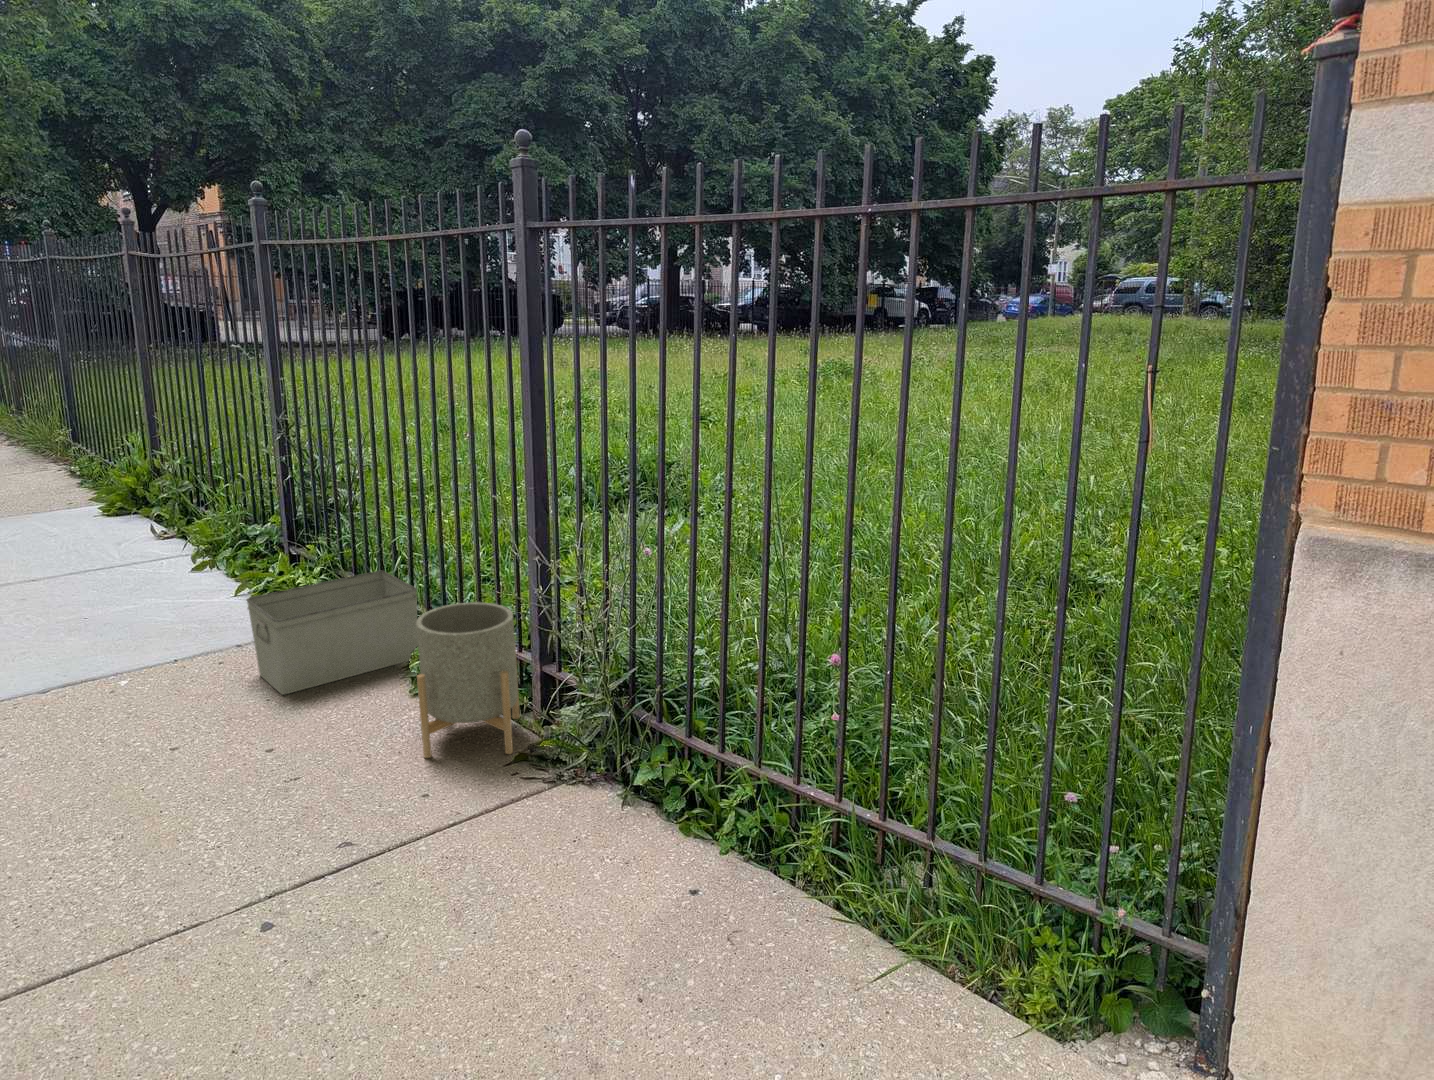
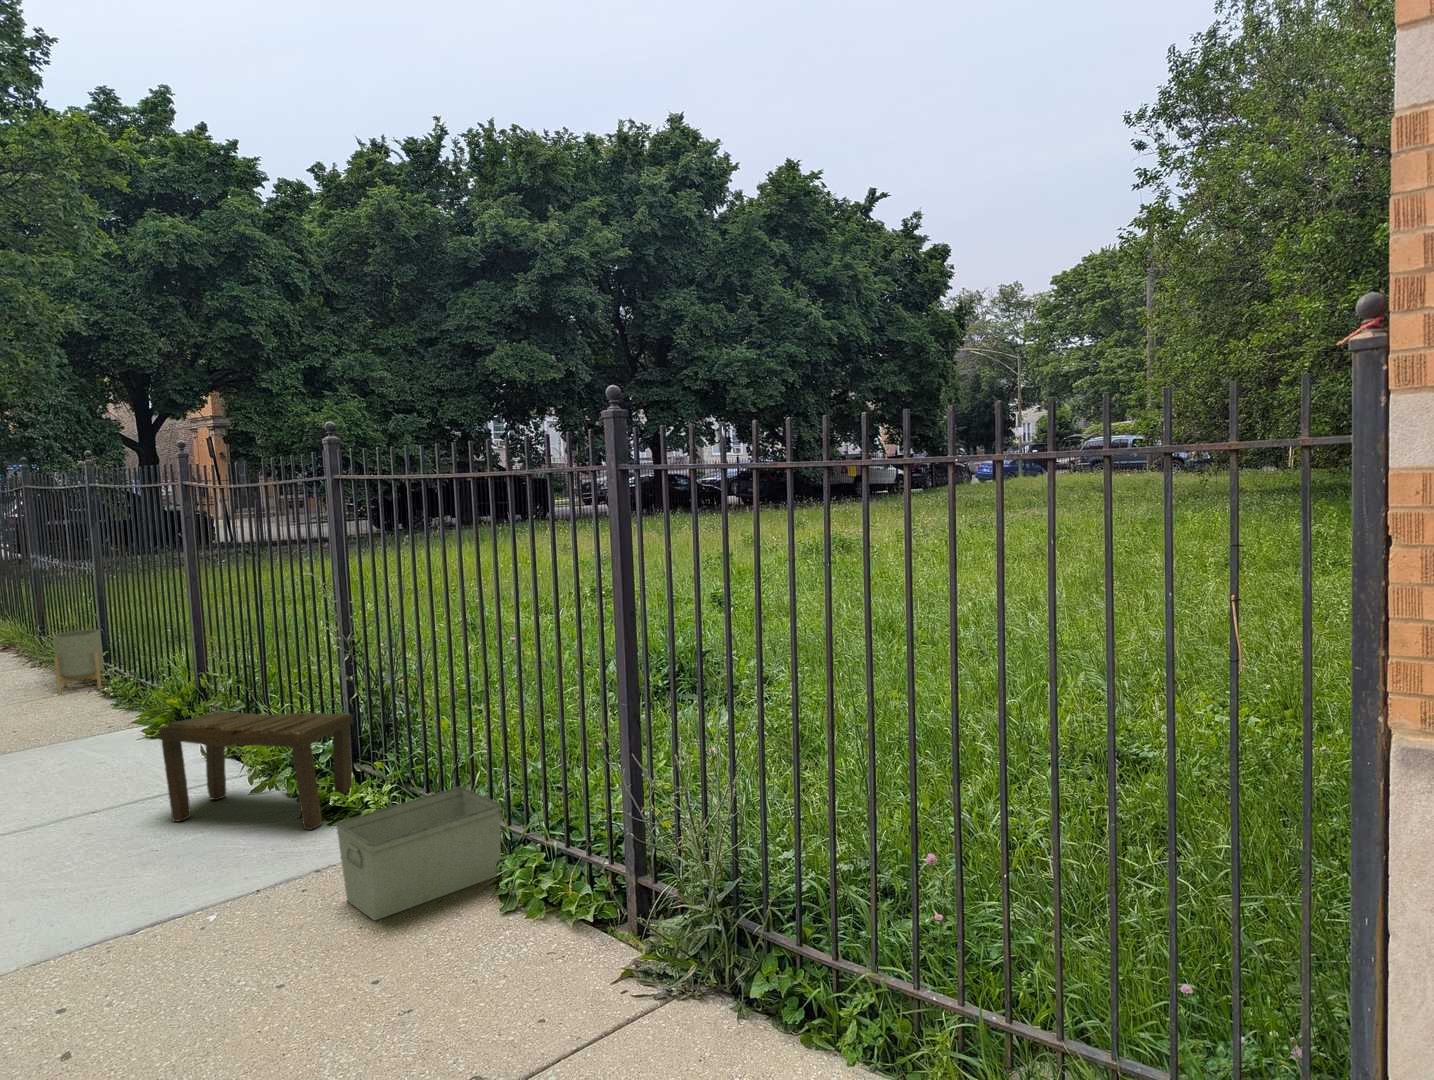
bench: none [87,487,288,608] -> present [159,710,353,830]
planter: present [416,602,520,758] -> present [53,629,103,694]

